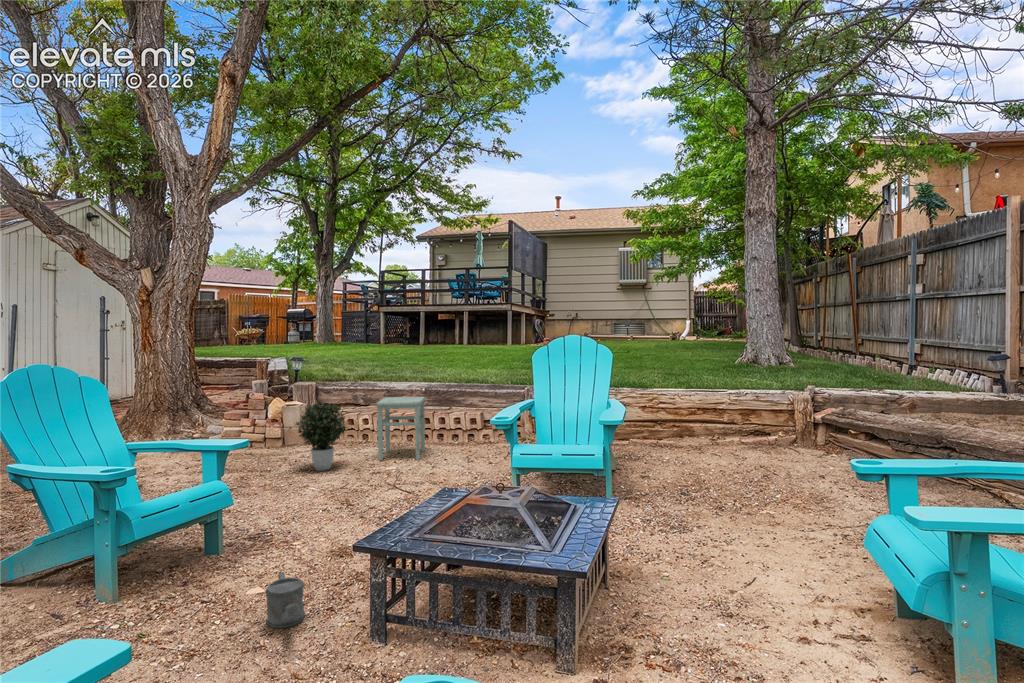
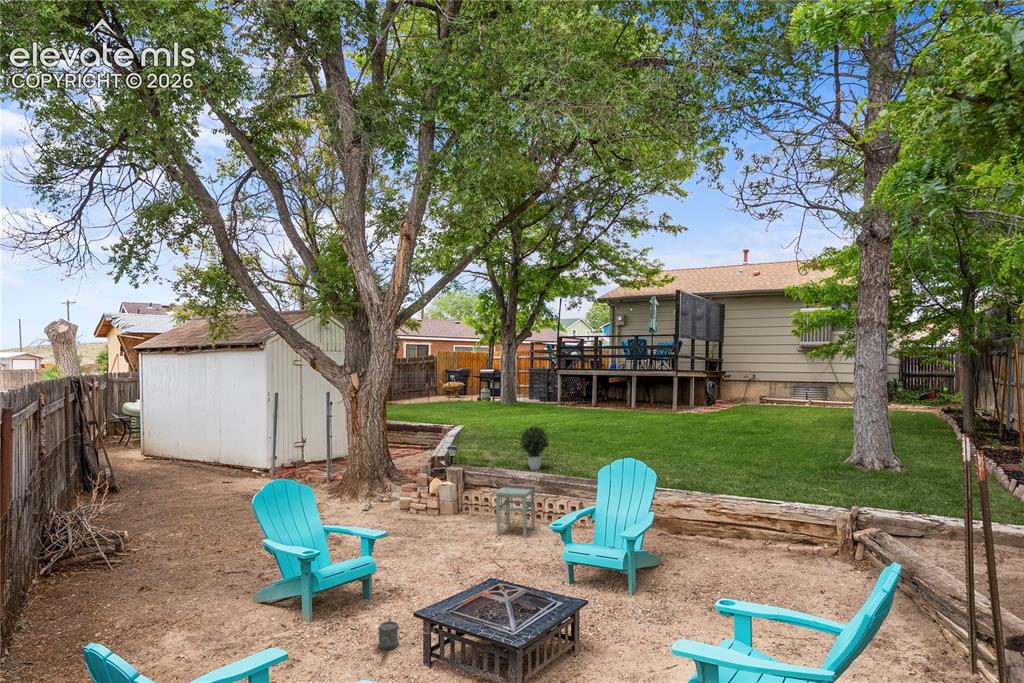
potted plant: present [295,402,346,471] -> present [519,426,549,470]

